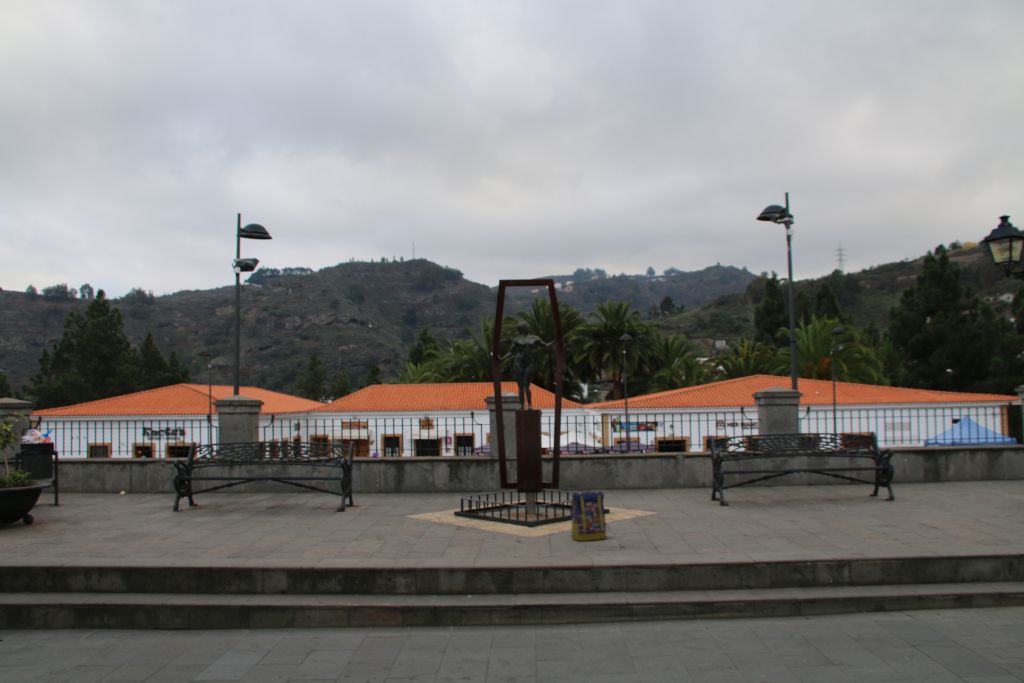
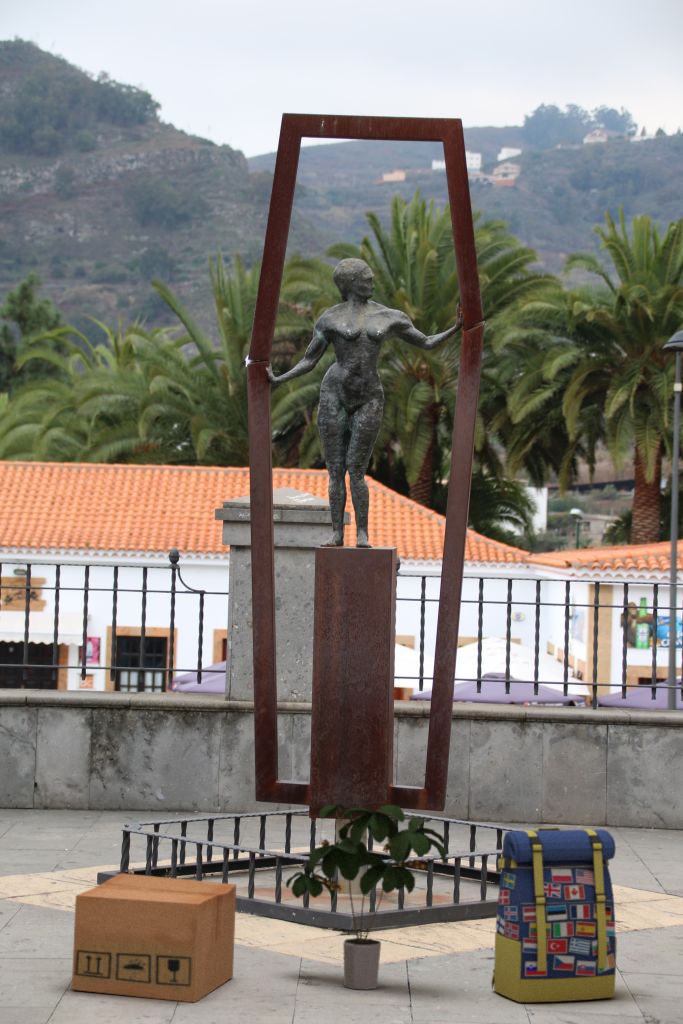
potted plant: none [512,487,557,540] -> present [286,803,446,990]
cardboard box: none [454,511,498,545] -> present [72,874,236,1002]

